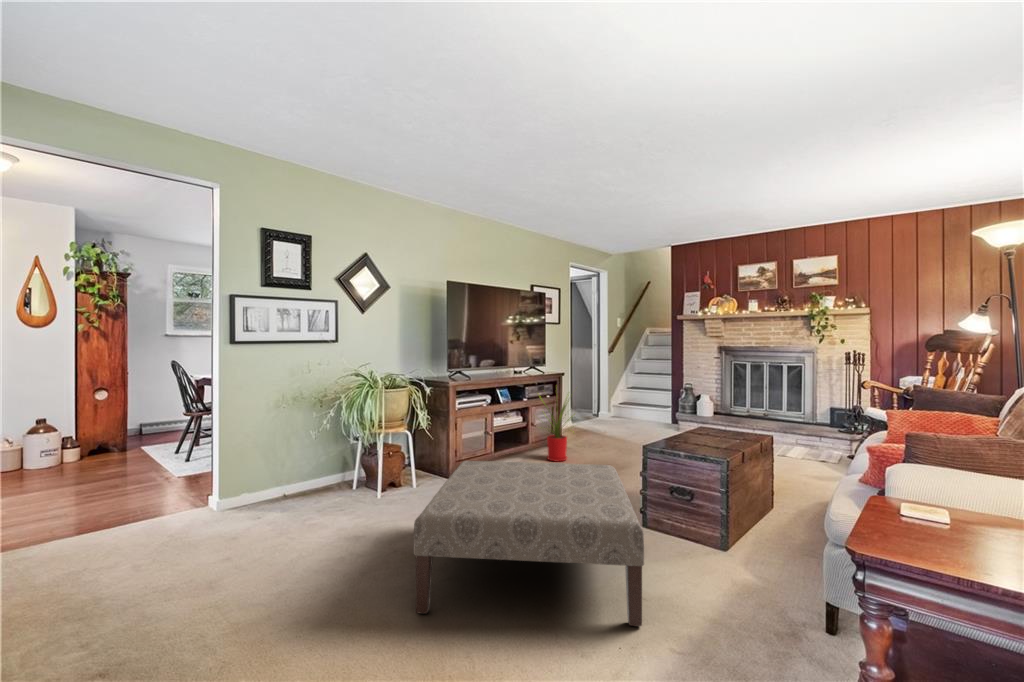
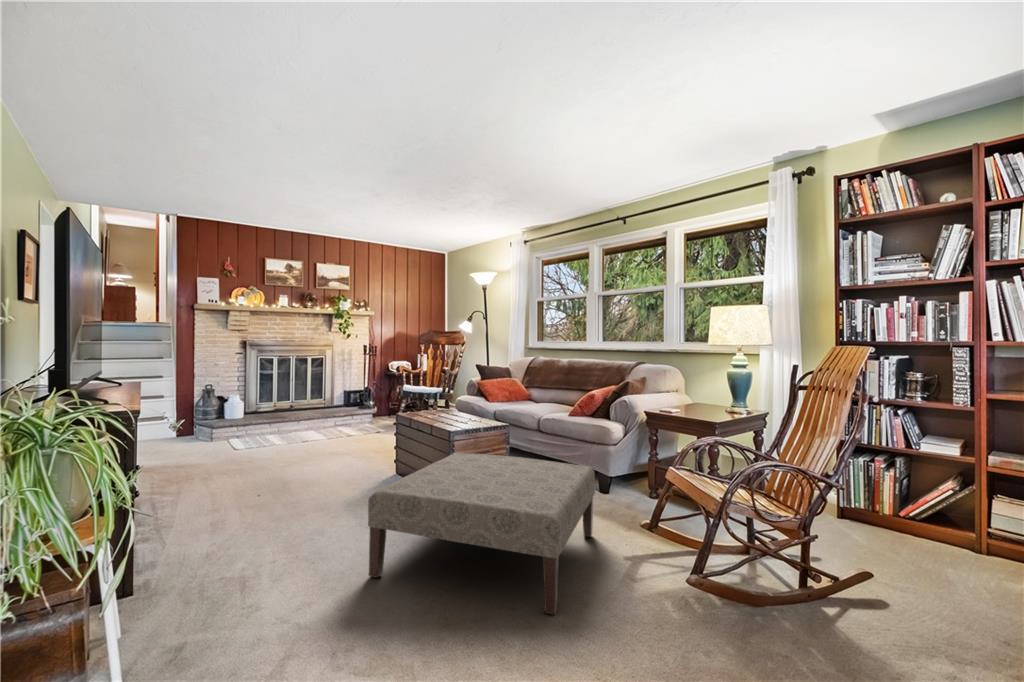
house plant: present [540,398,569,462] -> none [163,394,249,500]

